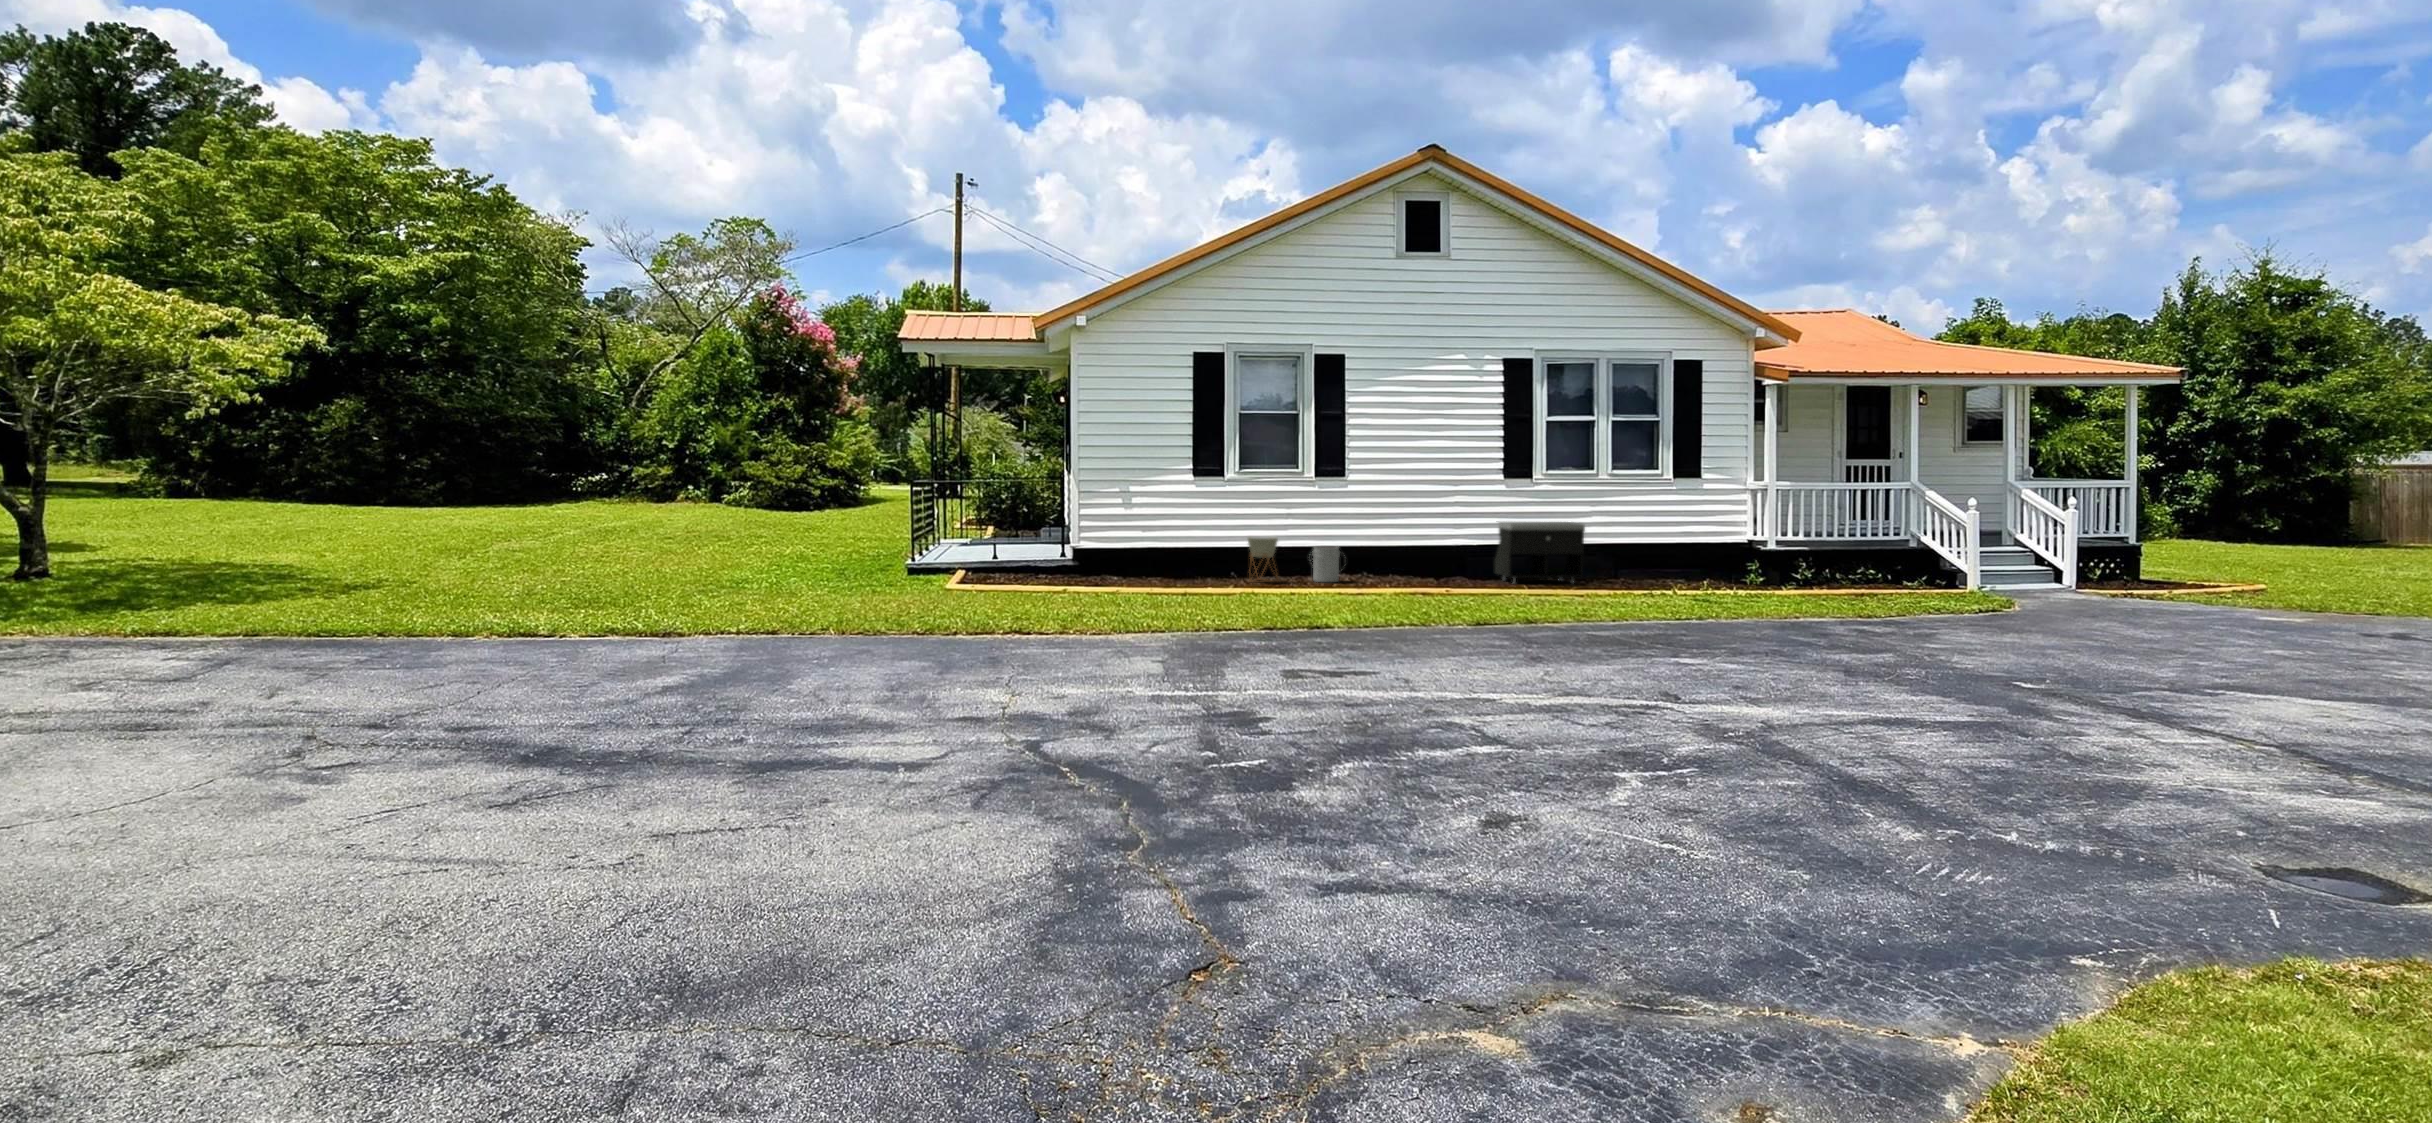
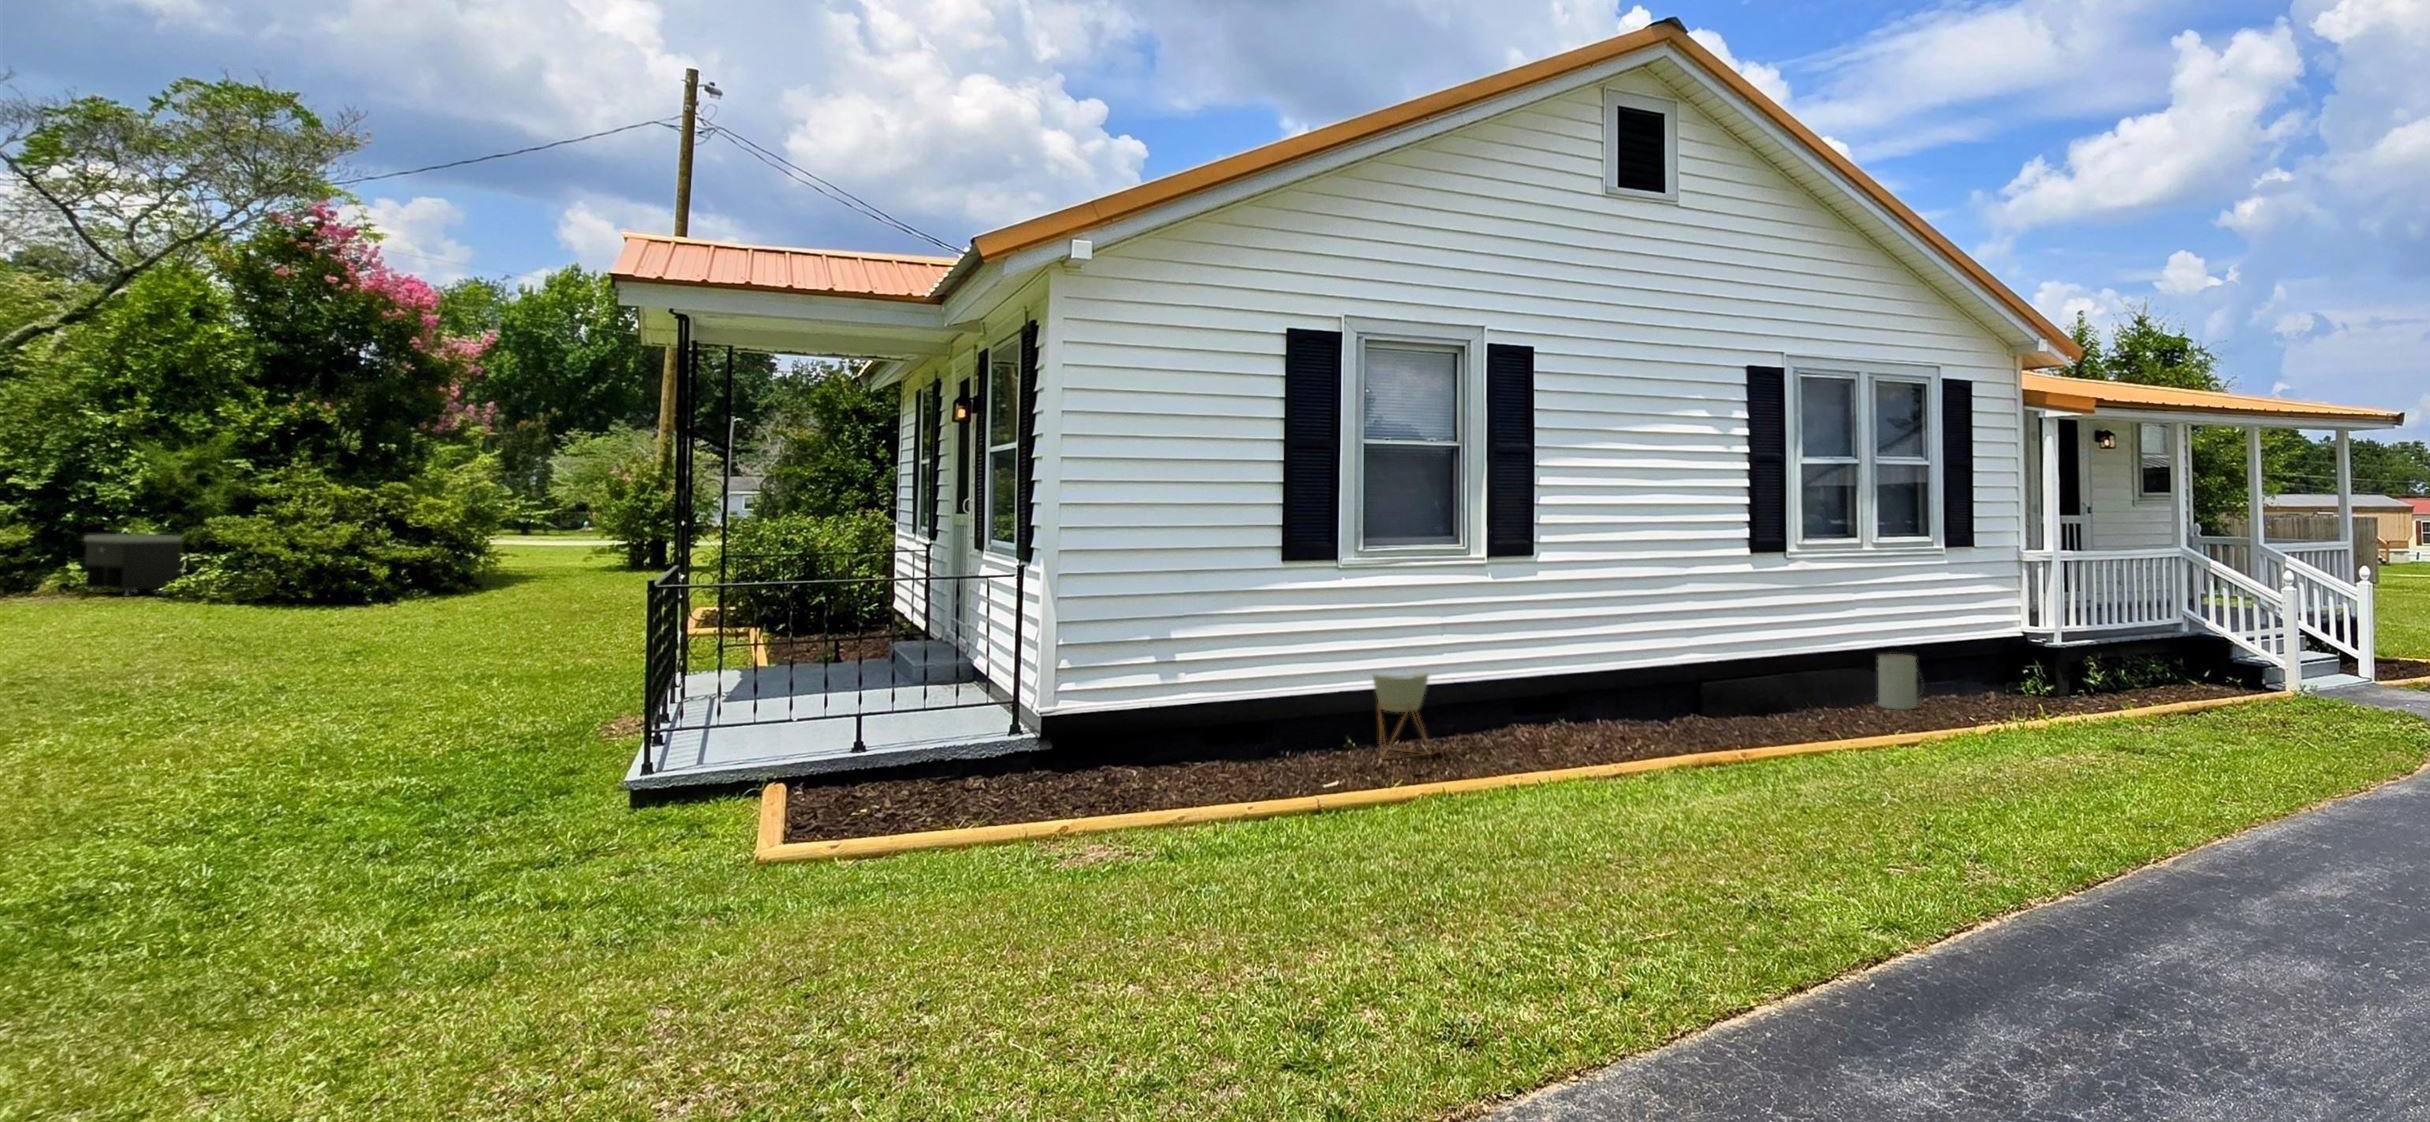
storage bench: present [1495,522,1585,583] -> present [84,534,182,595]
bucket: present [1313,546,1340,582] -> present [1878,654,1923,710]

